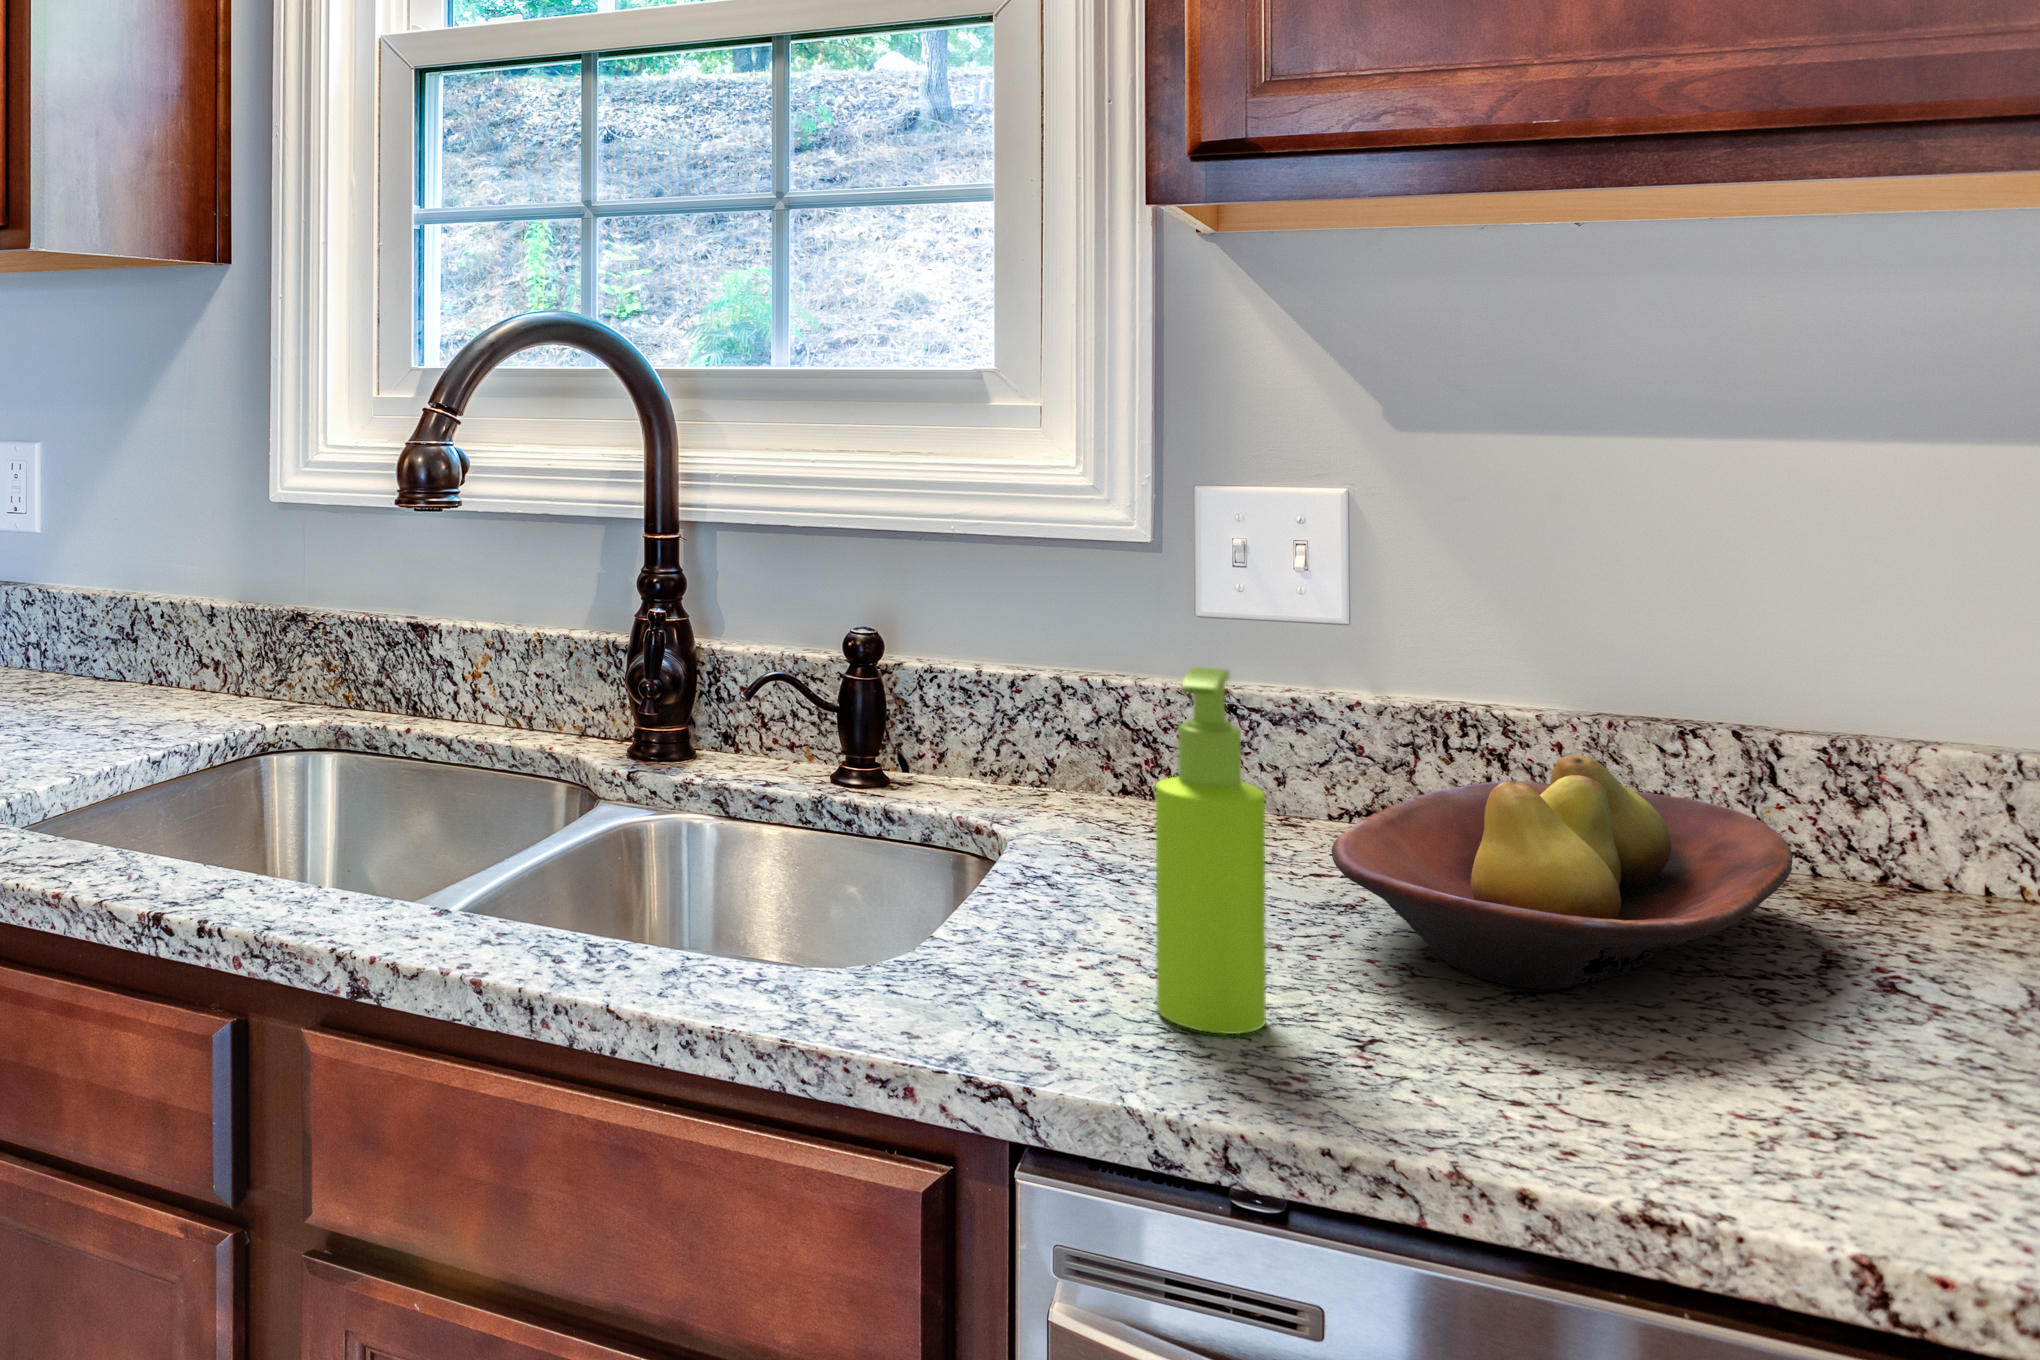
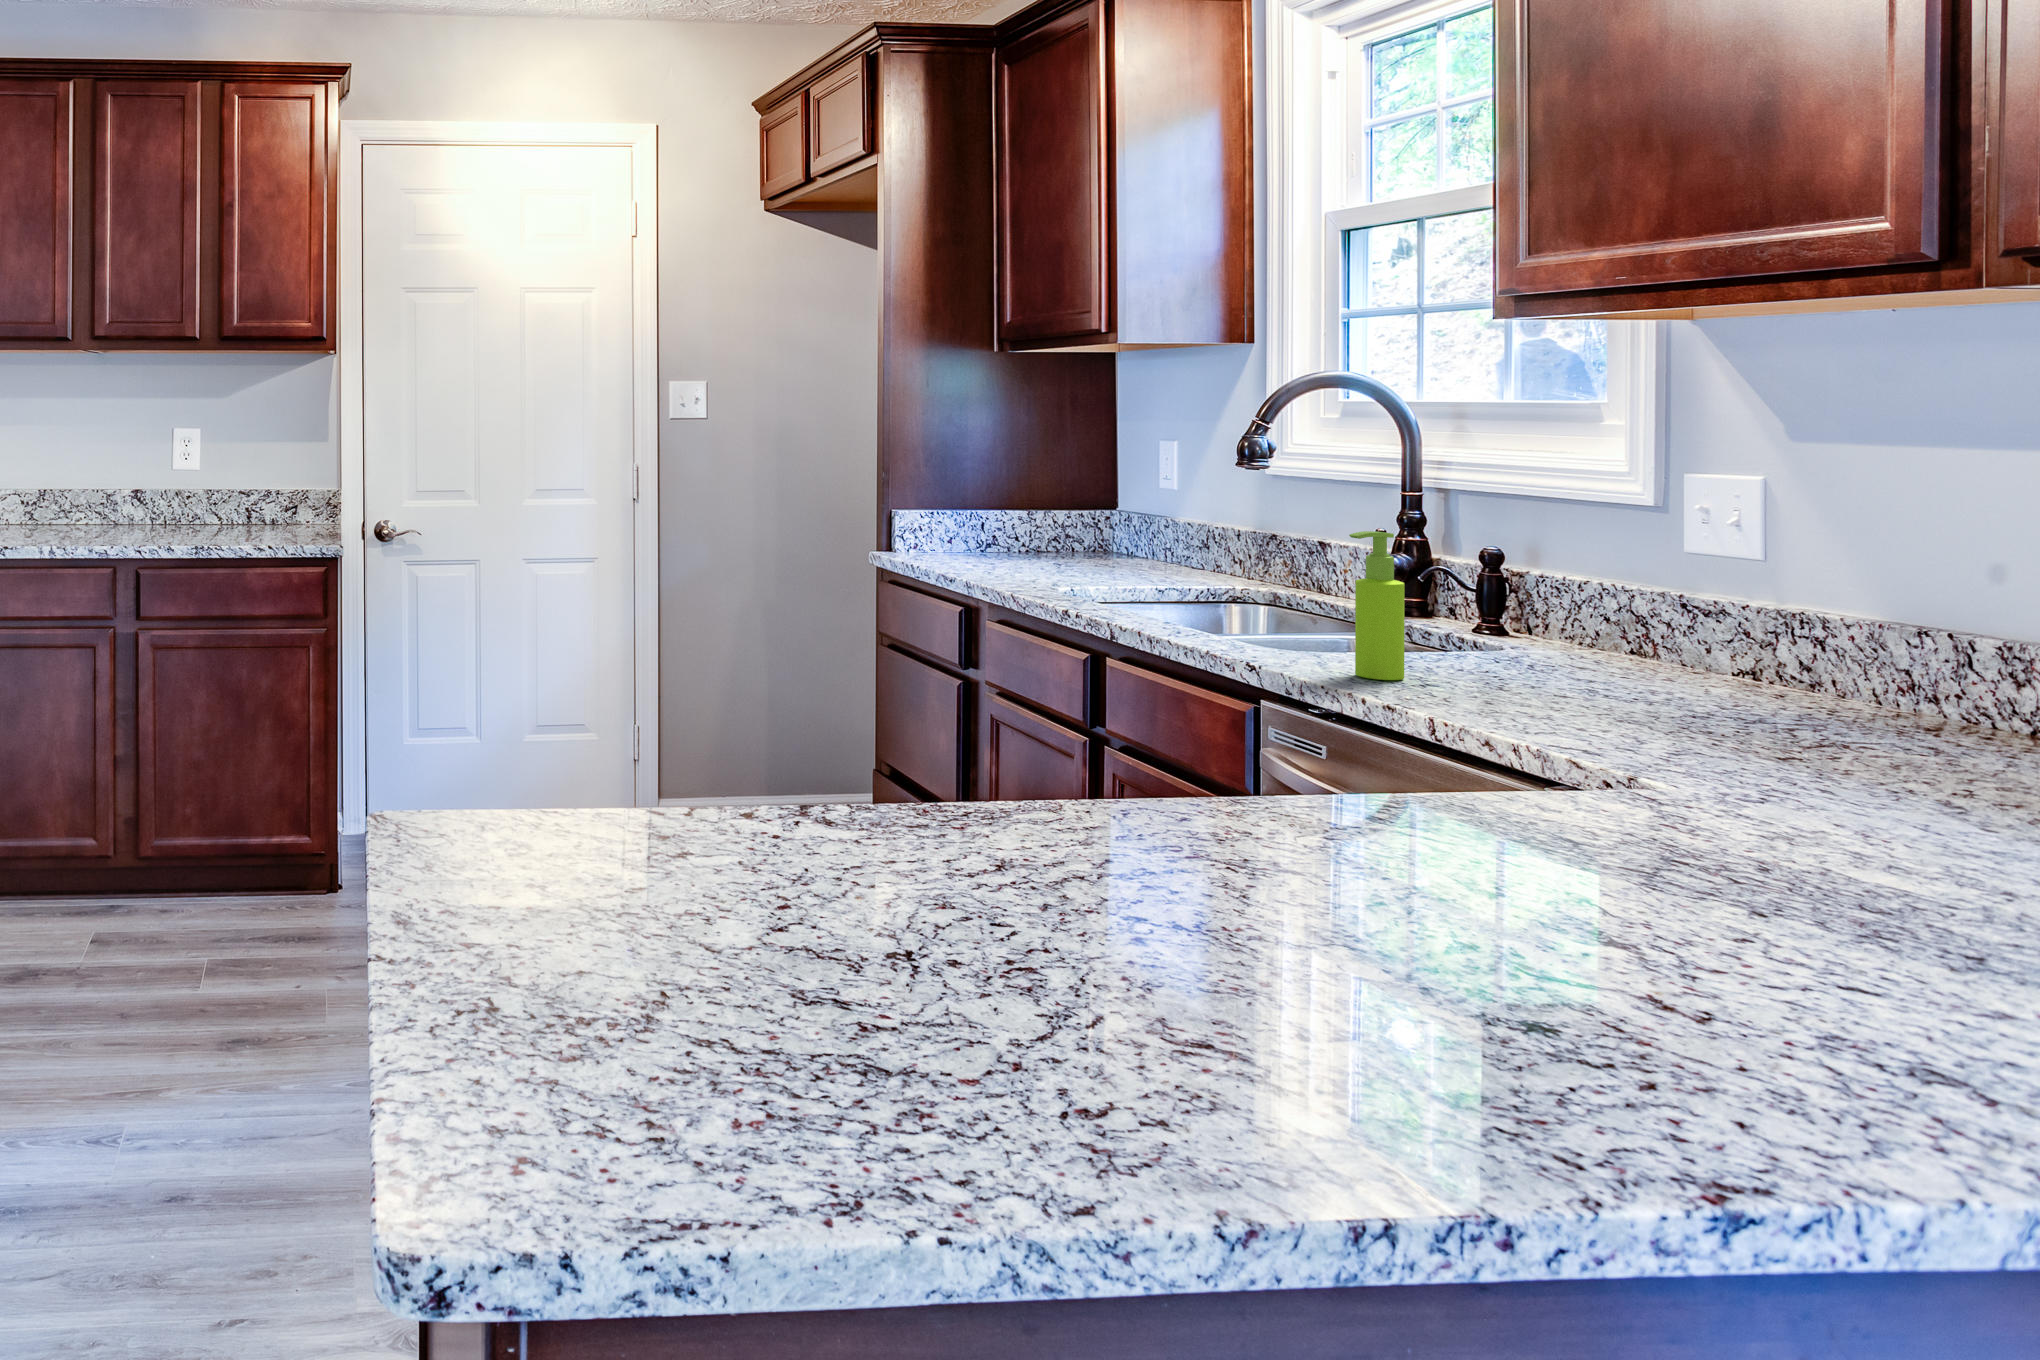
fruit bowl: present [1331,755,1792,989] -> none [1495,612,1866,710]

